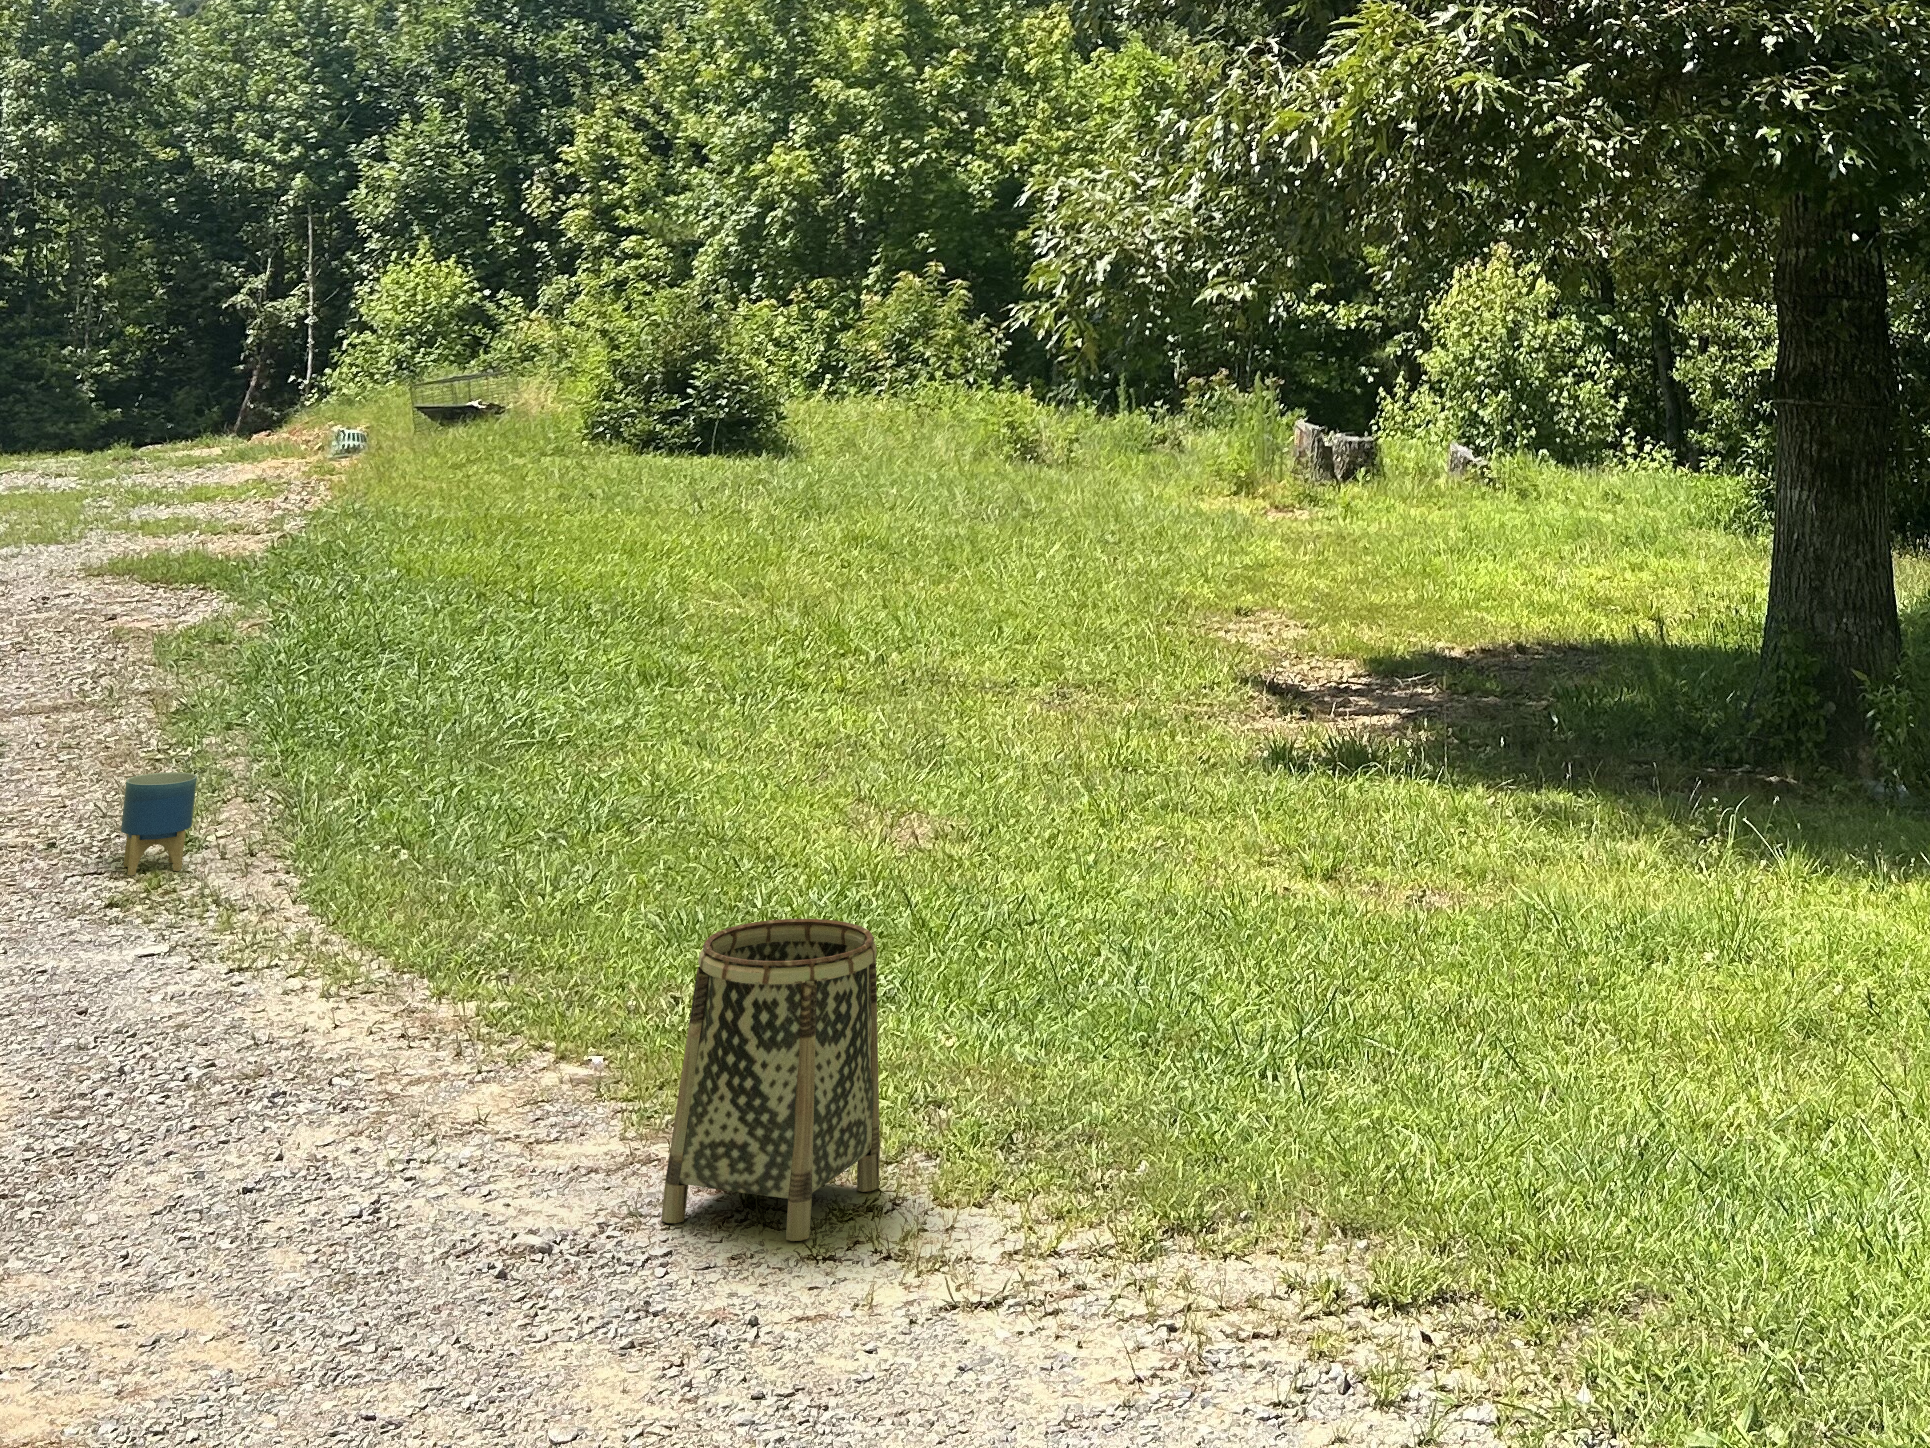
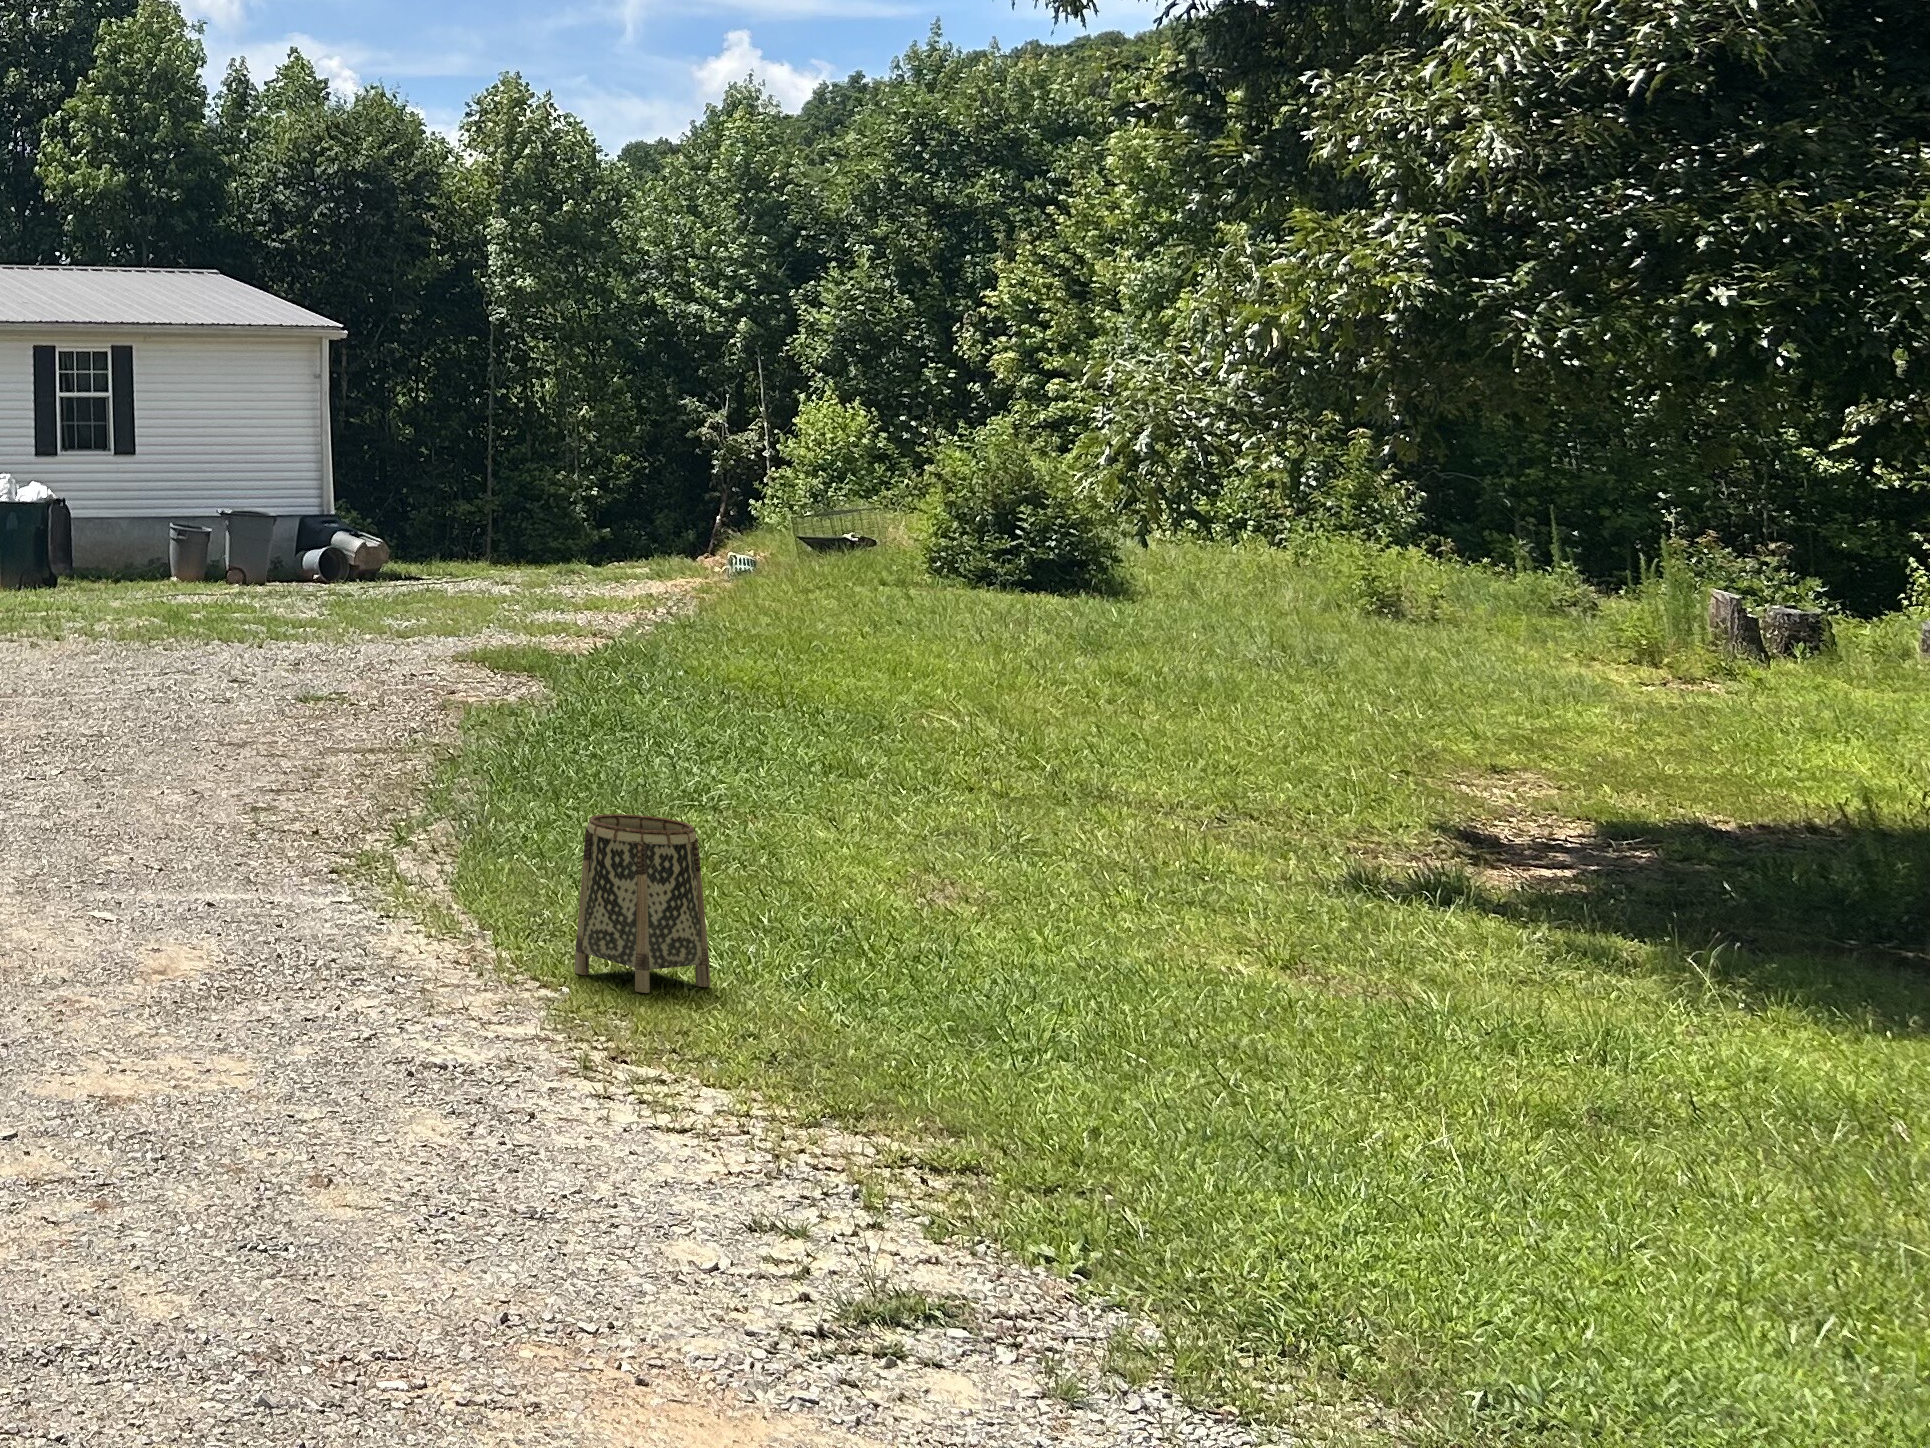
planter: present [121,772,197,876] -> none [391,741,433,805]

